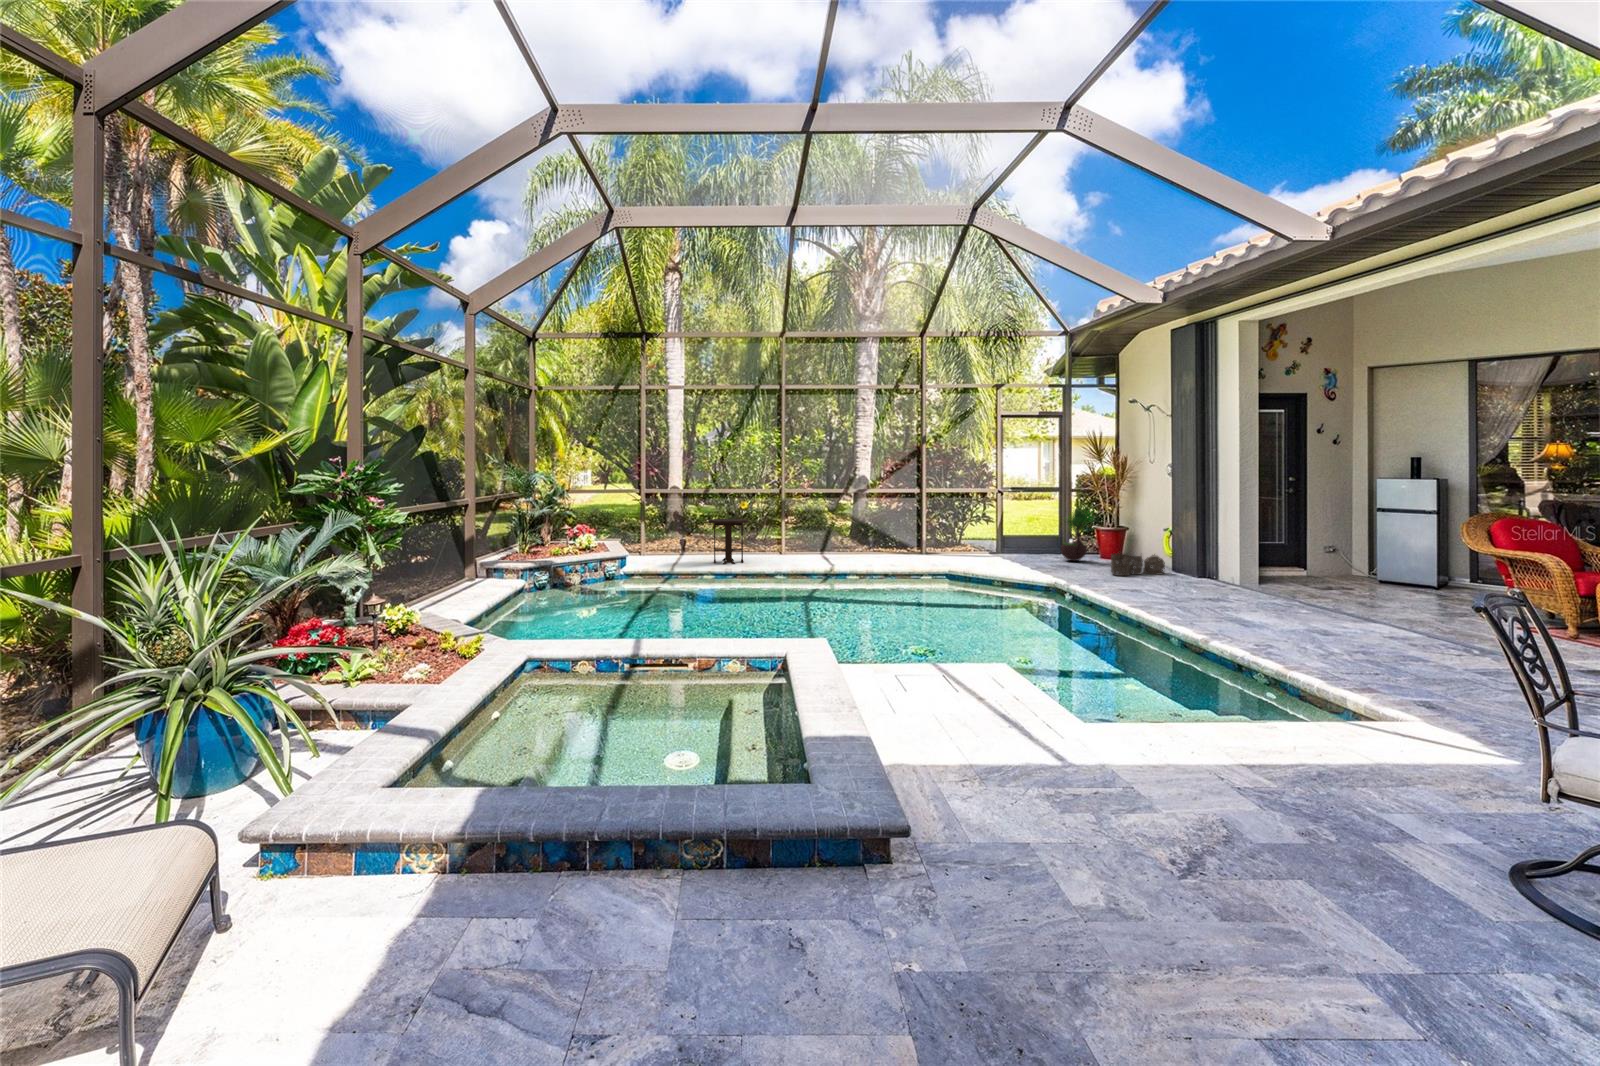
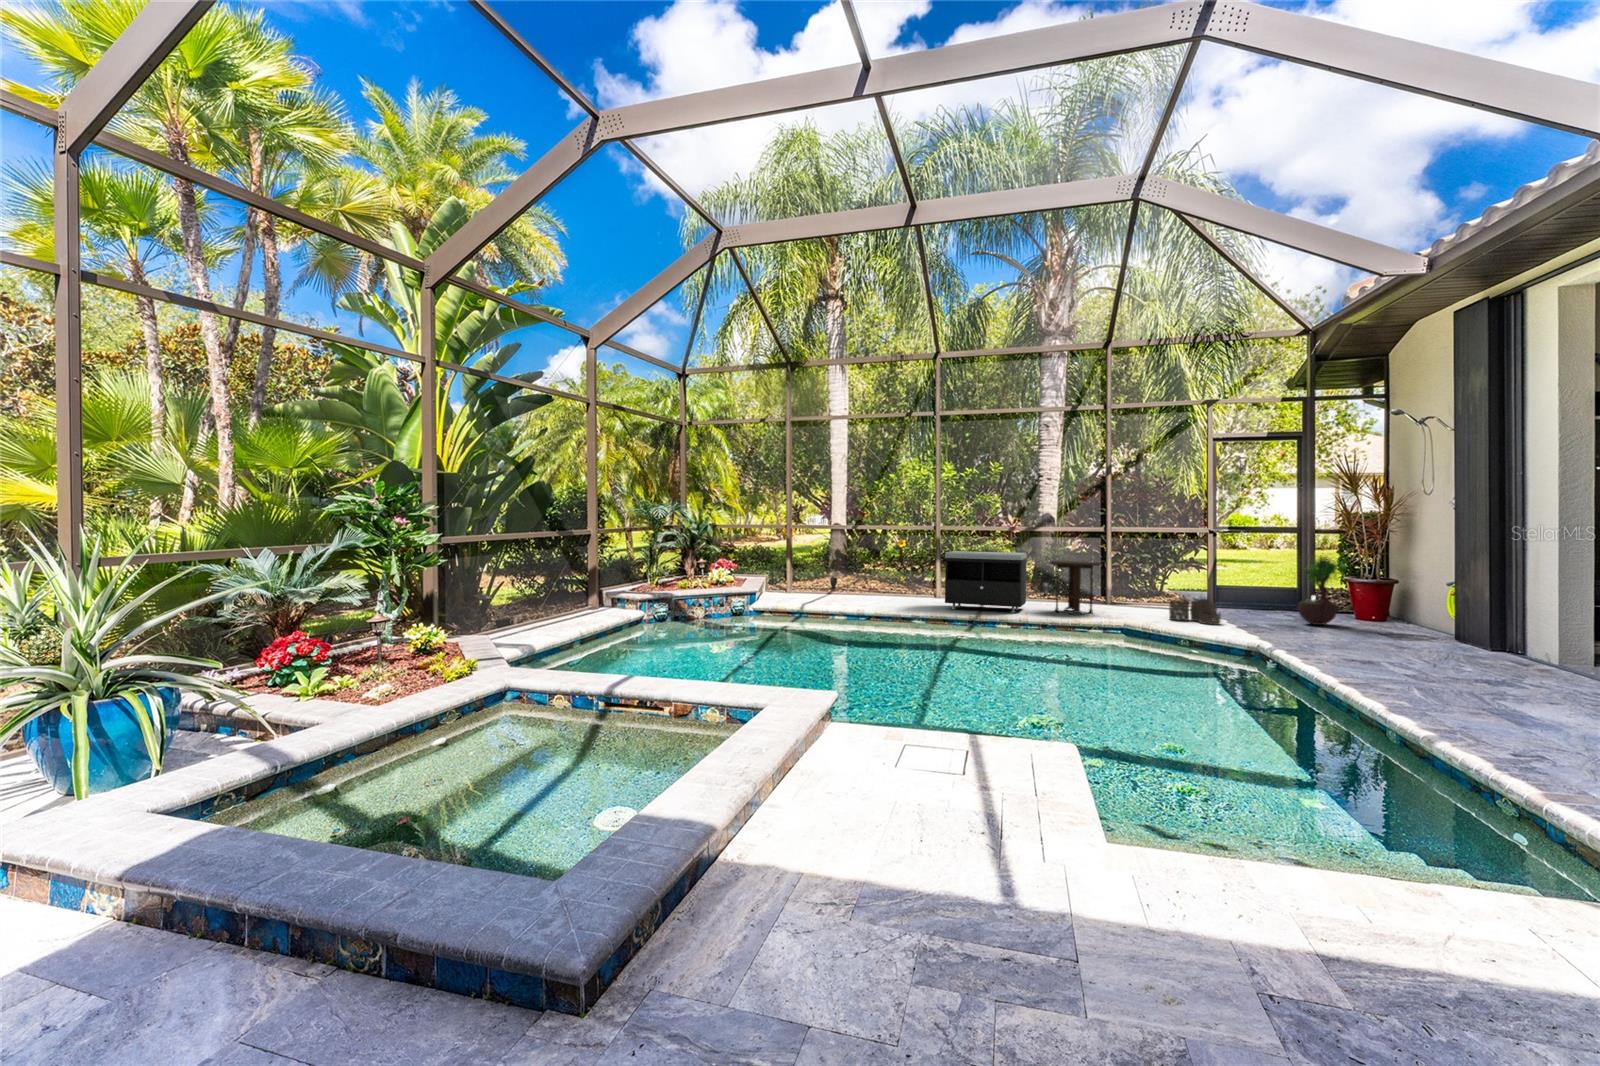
storage bench: none [792,511,858,563] -> present [945,551,1027,612]
side table: present [709,519,748,564] -> present [1050,561,1101,614]
woven basket: present [1111,553,1165,576] -> present [1169,598,1221,625]

